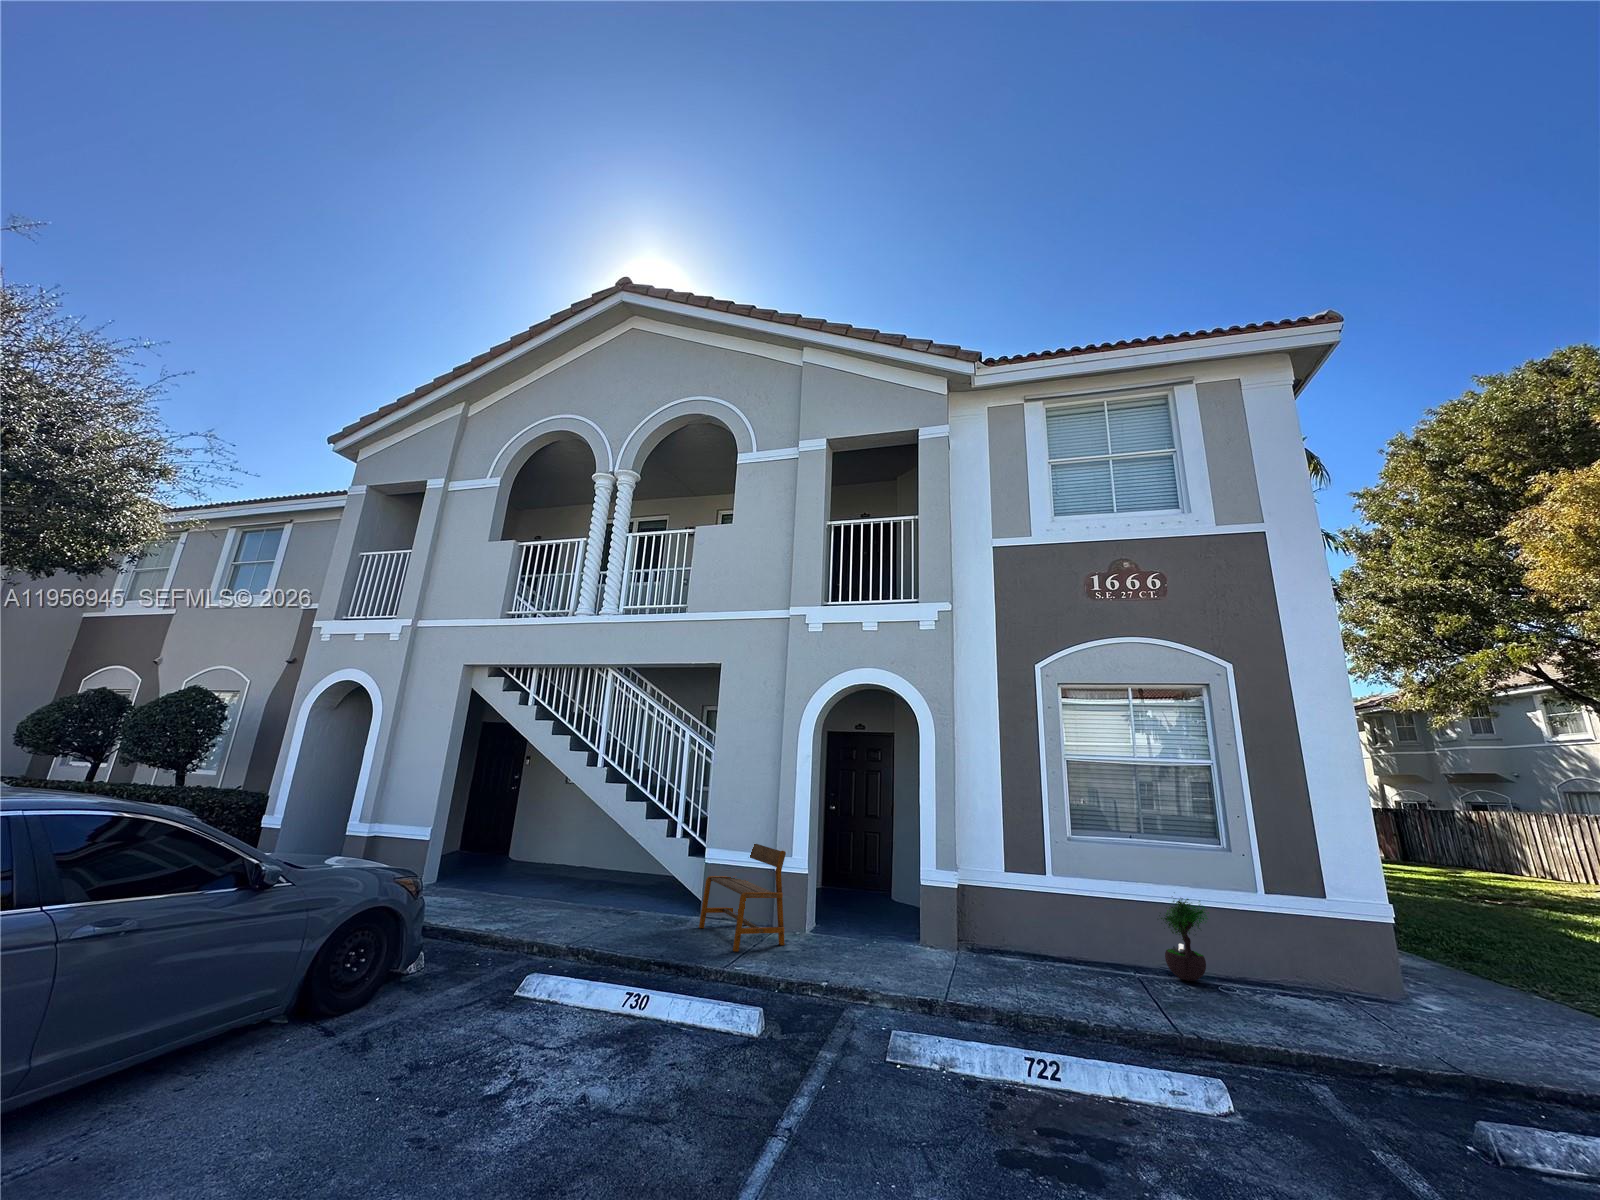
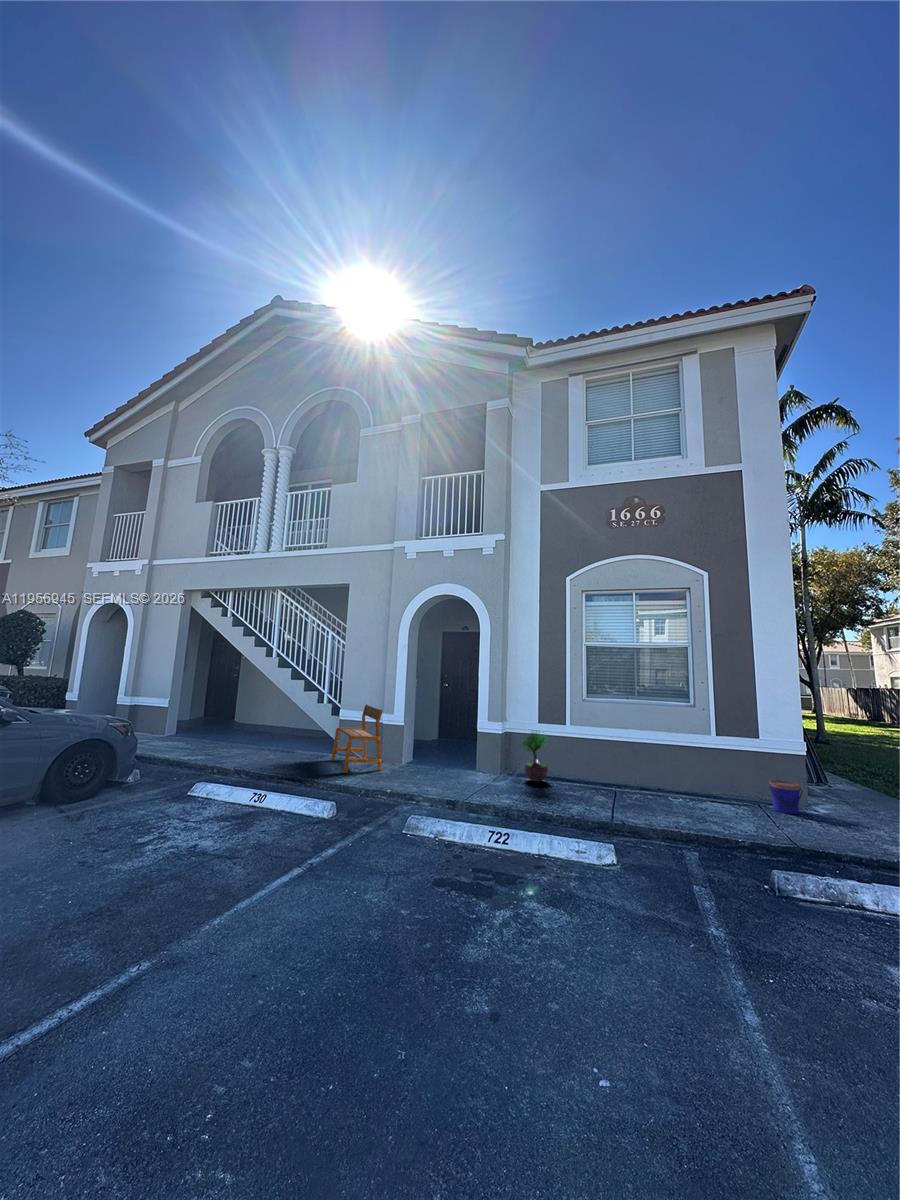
potted tree: present [1159,898,1208,981] -> present [521,733,548,782]
bucket: none [1350,957,1402,1008] -> present [769,780,802,814]

